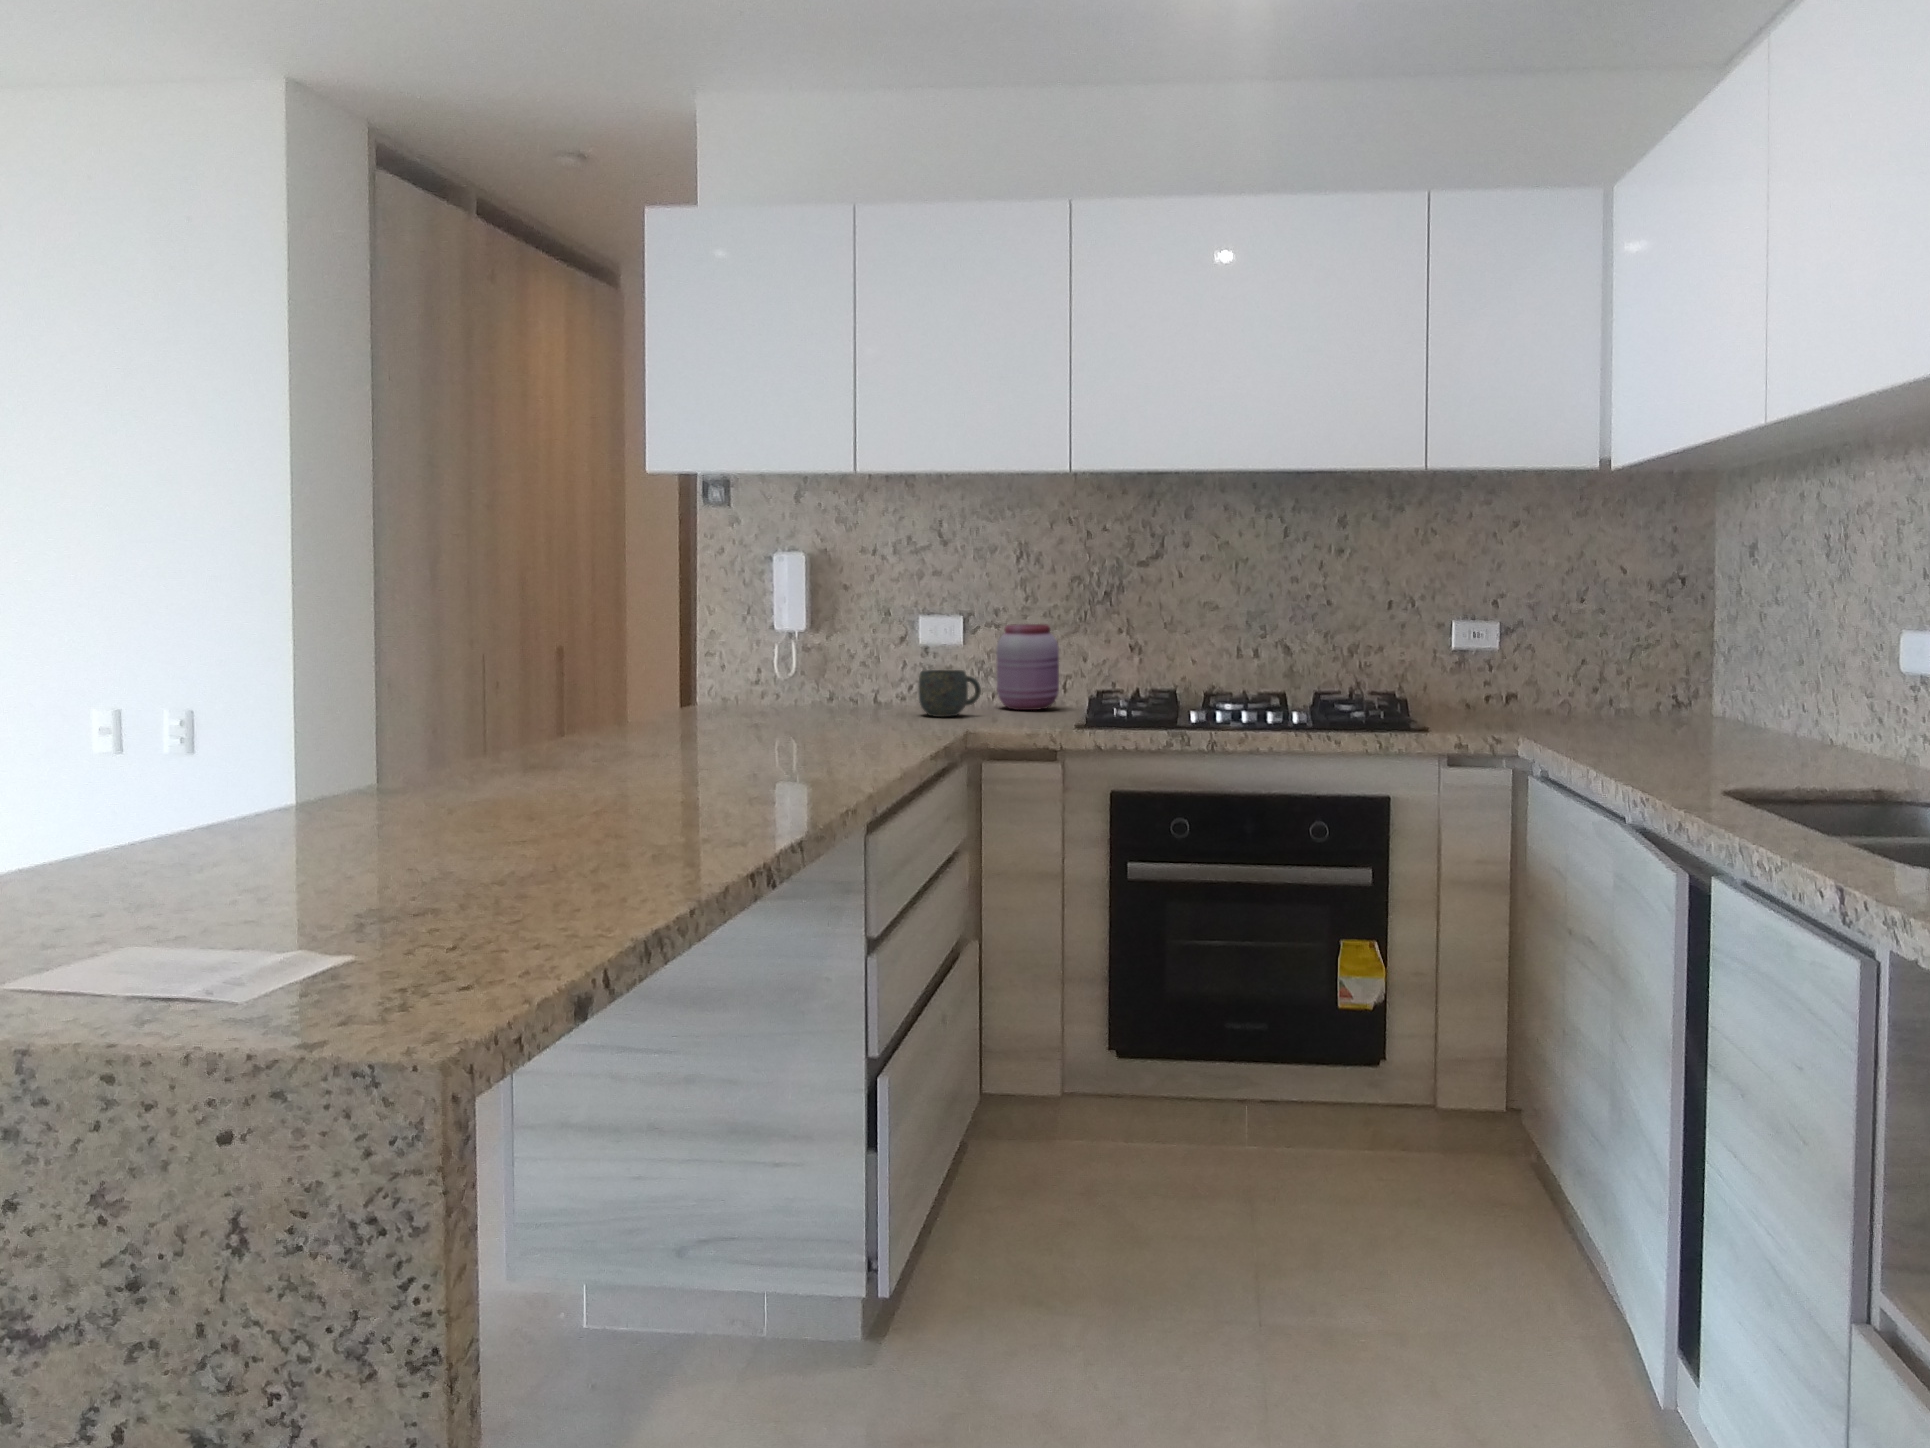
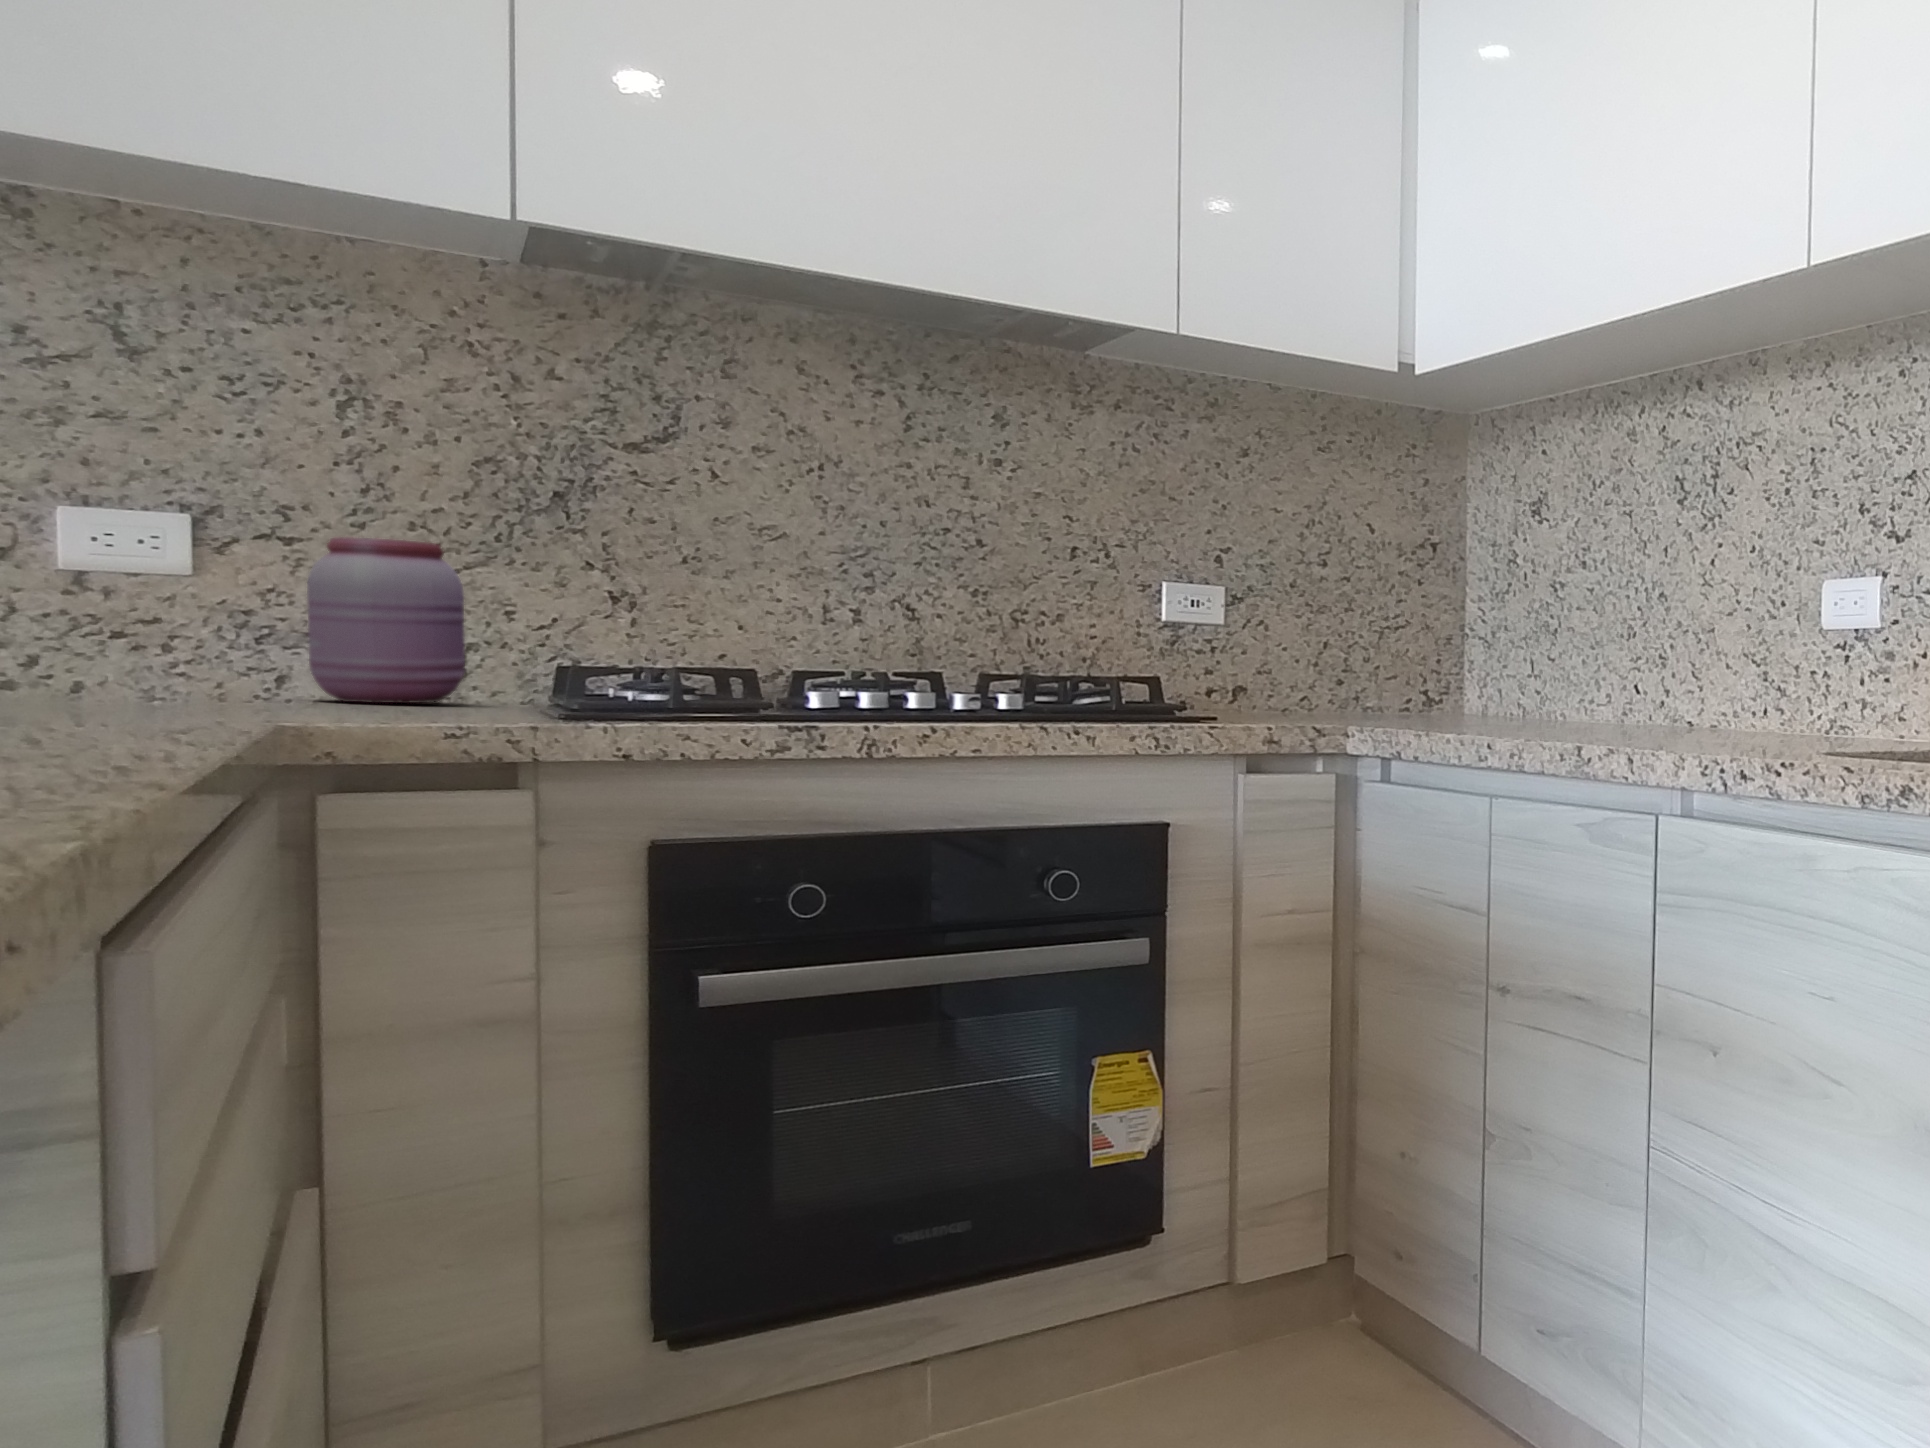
mug: present [918,670,981,717] -> none [97,606,282,704]

